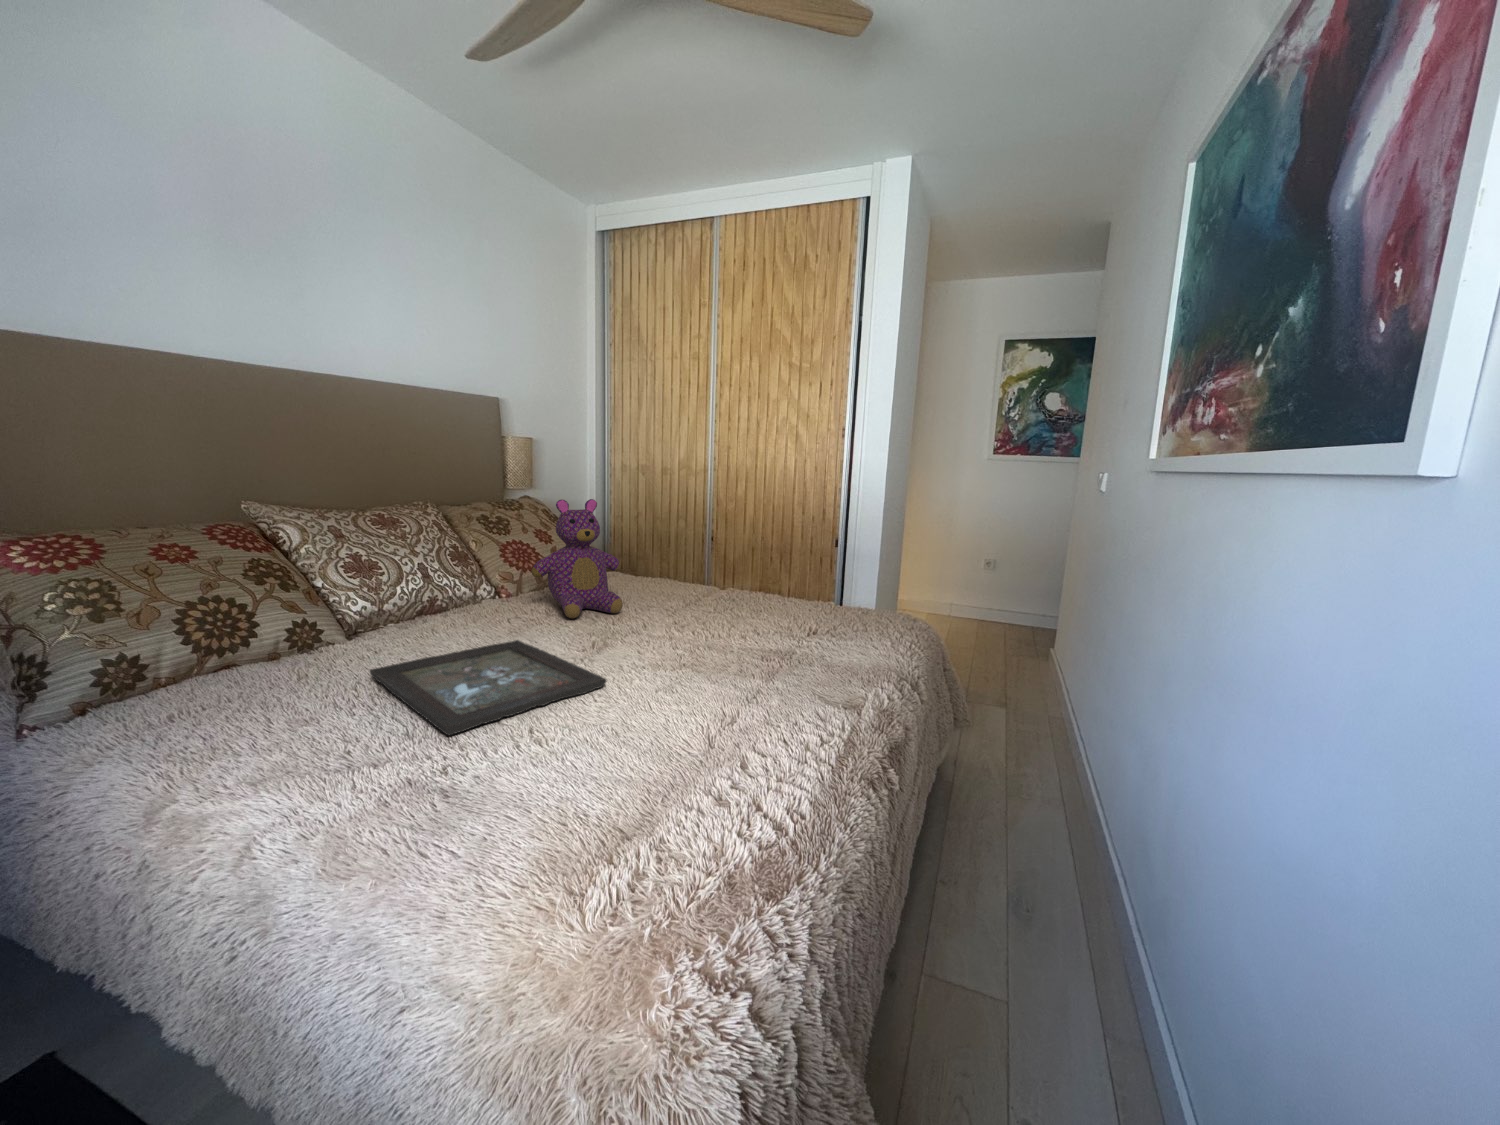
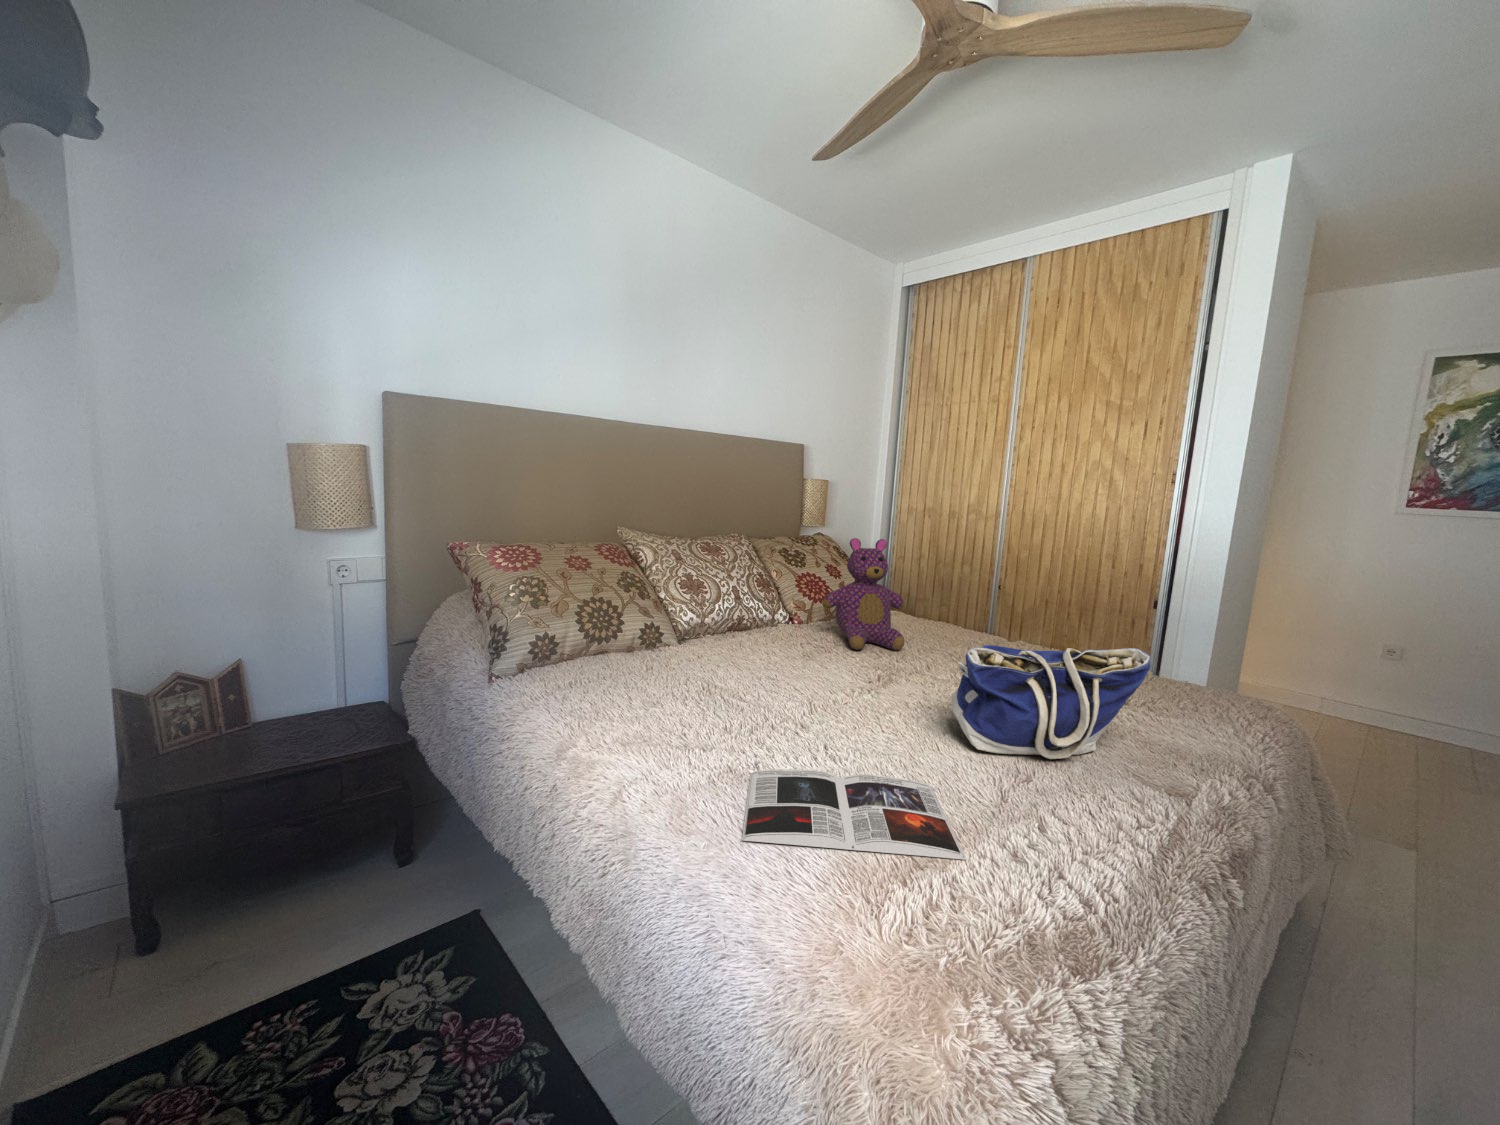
tote bag: none [664,588,828,703] -> present [952,645,1151,759]
tray: present [369,640,606,735] -> none [696,662,891,735]
magazine: none [425,749,676,867] -> present [742,769,966,860]

